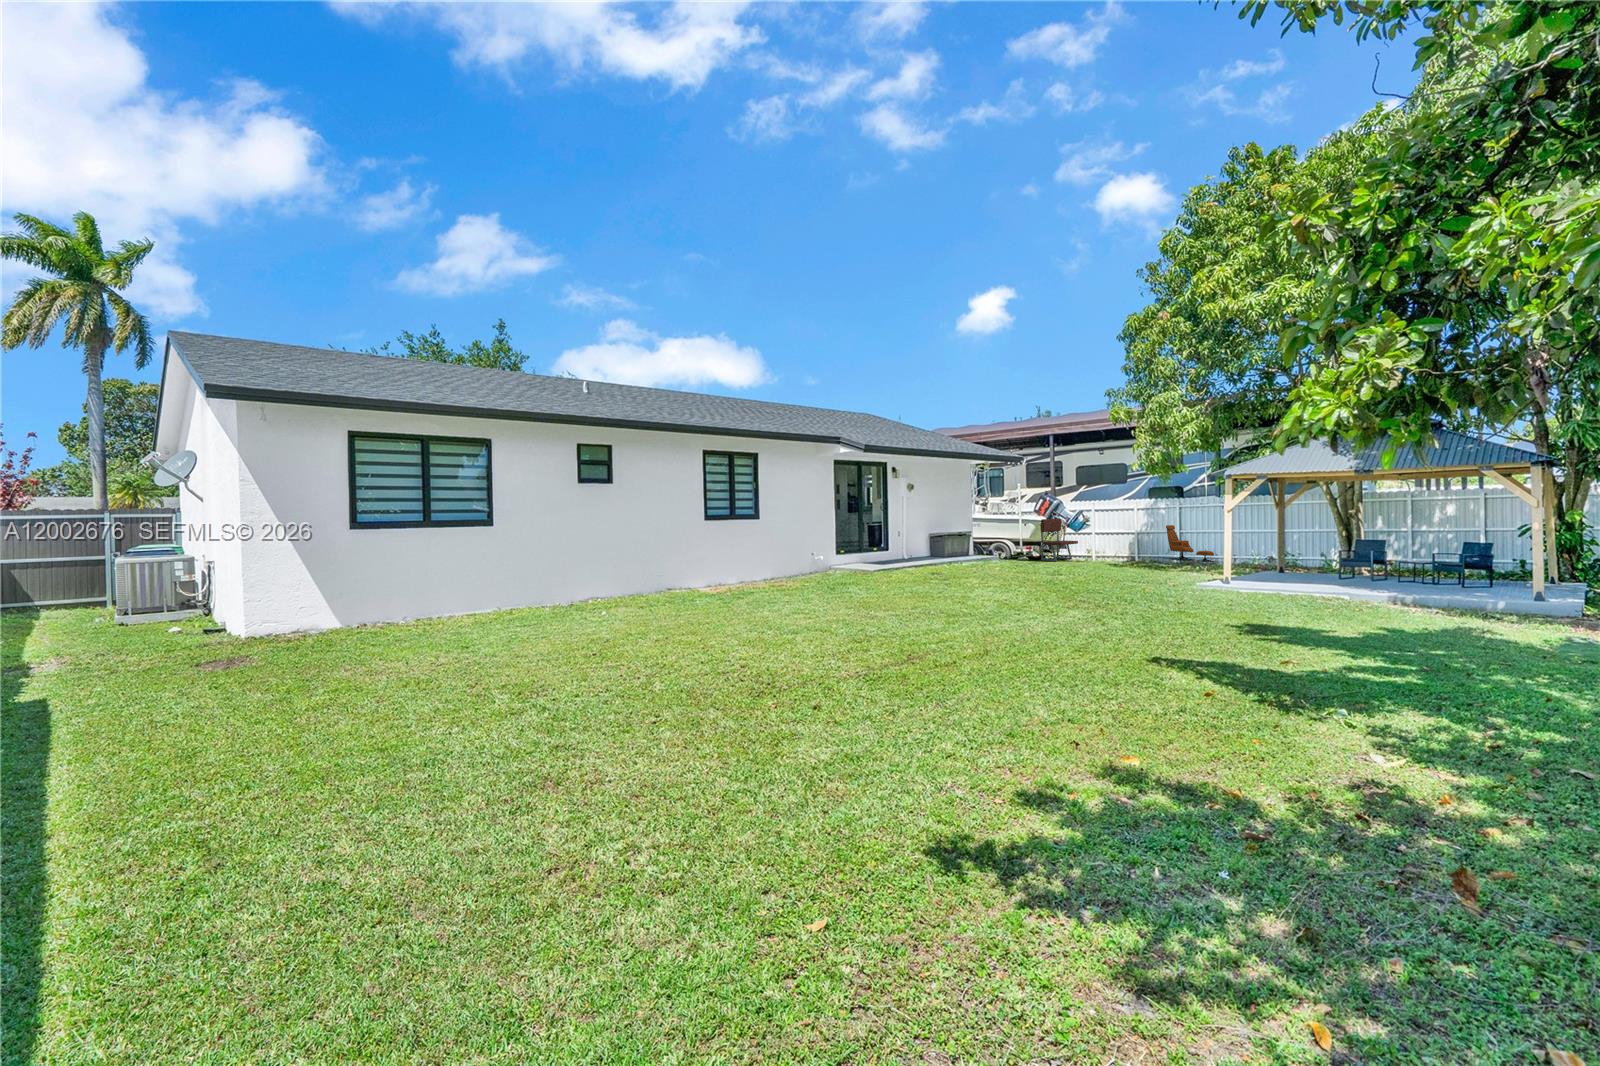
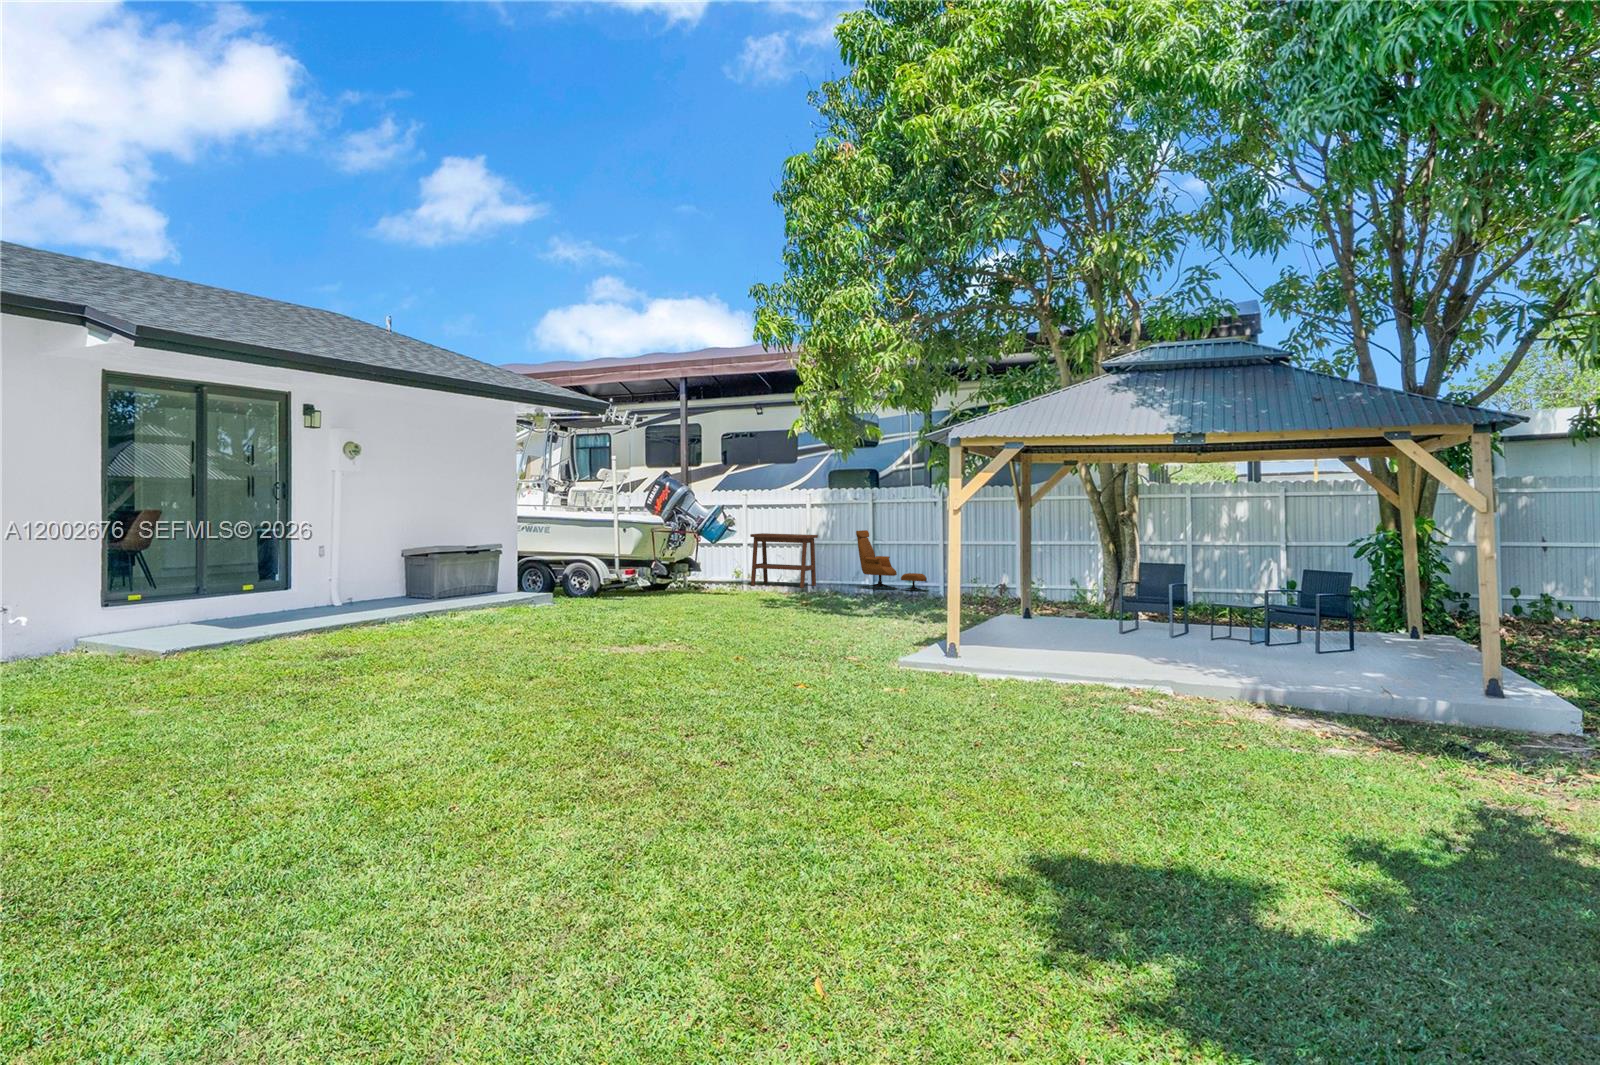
bench: present [1041,519,1078,561] -> none [653,517,717,595]
side table: none [1098,527,1141,559] -> present [750,533,818,588]

